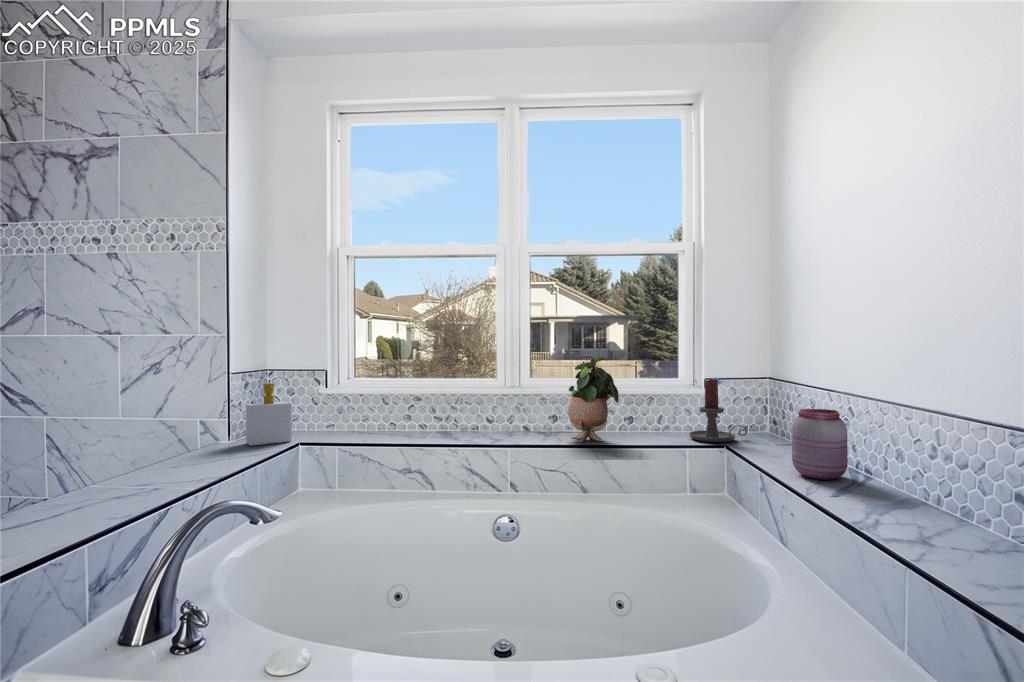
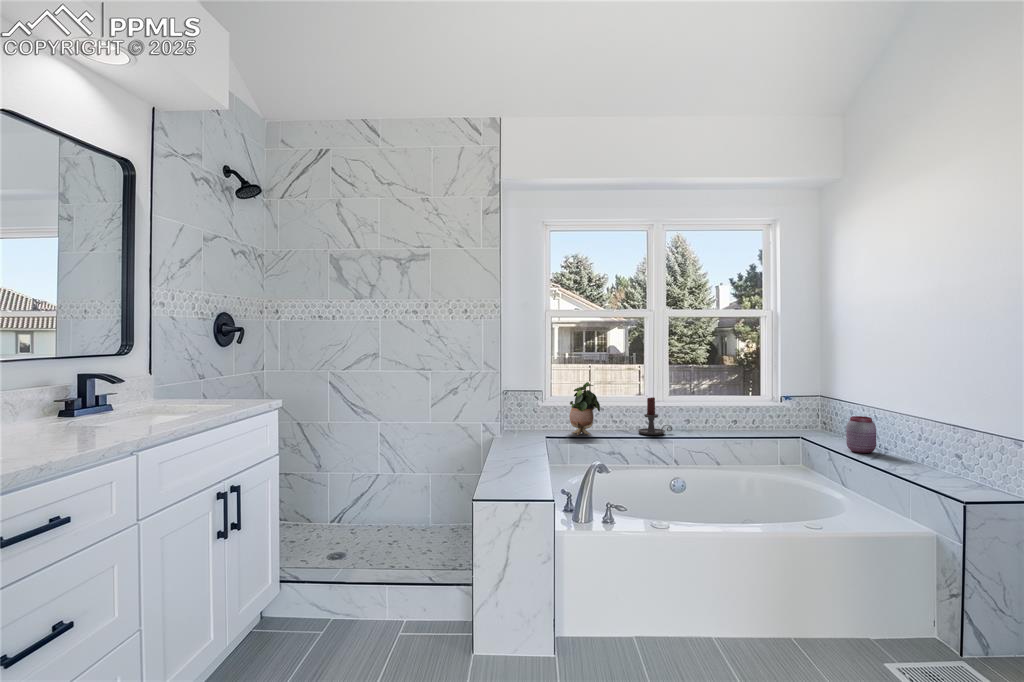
potted plant: present [568,355,619,442] -> present [570,382,600,435]
candle holder: present [689,379,747,442] -> present [638,397,672,435]
soap bottle: present [246,383,292,446] -> none [513,401,538,439]

